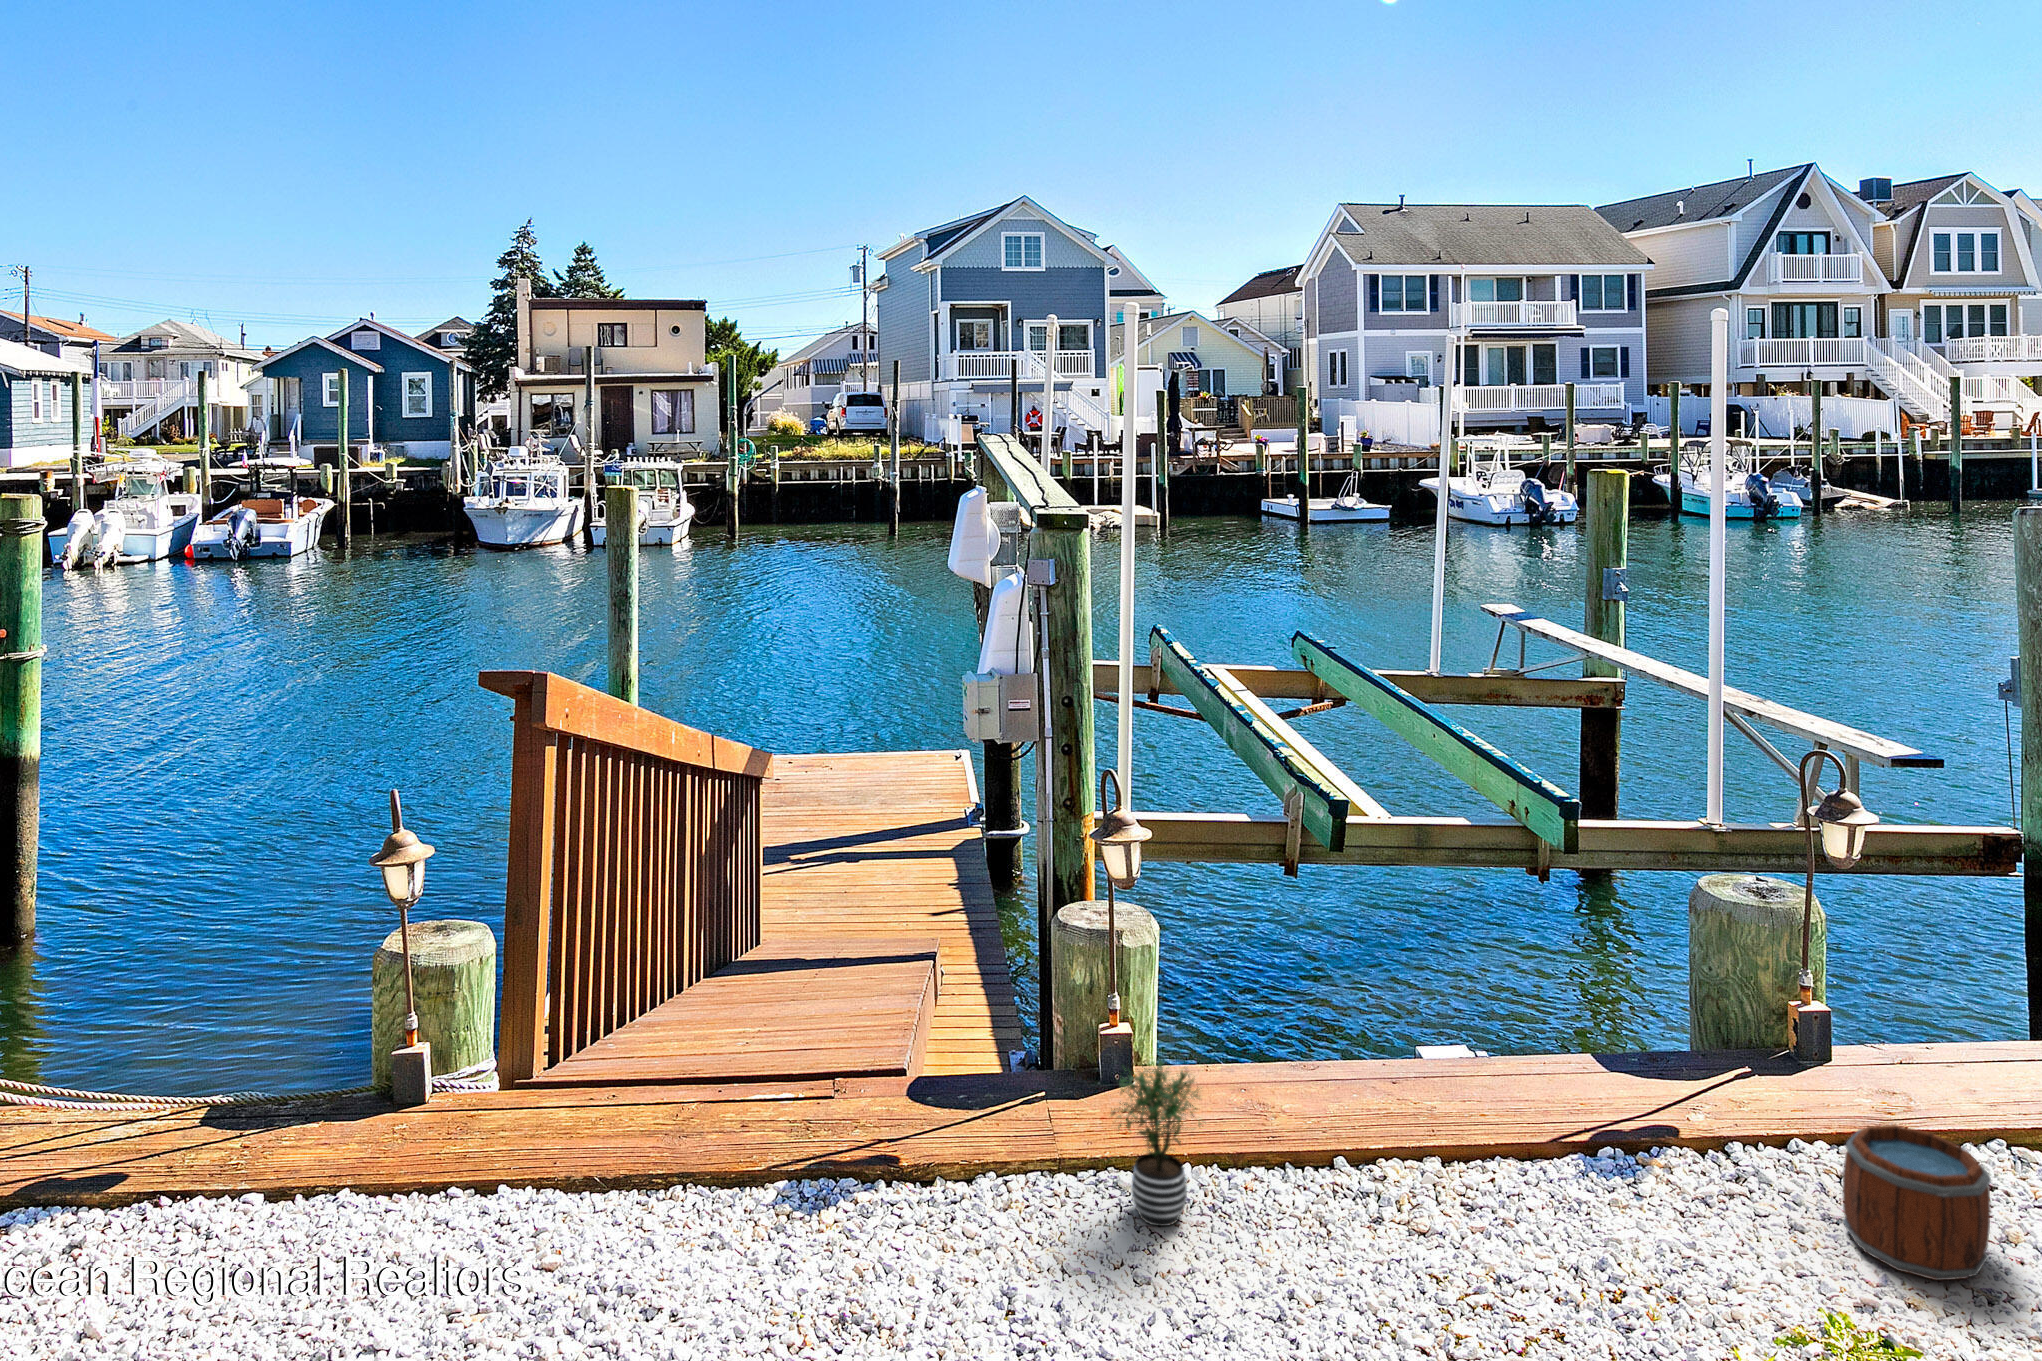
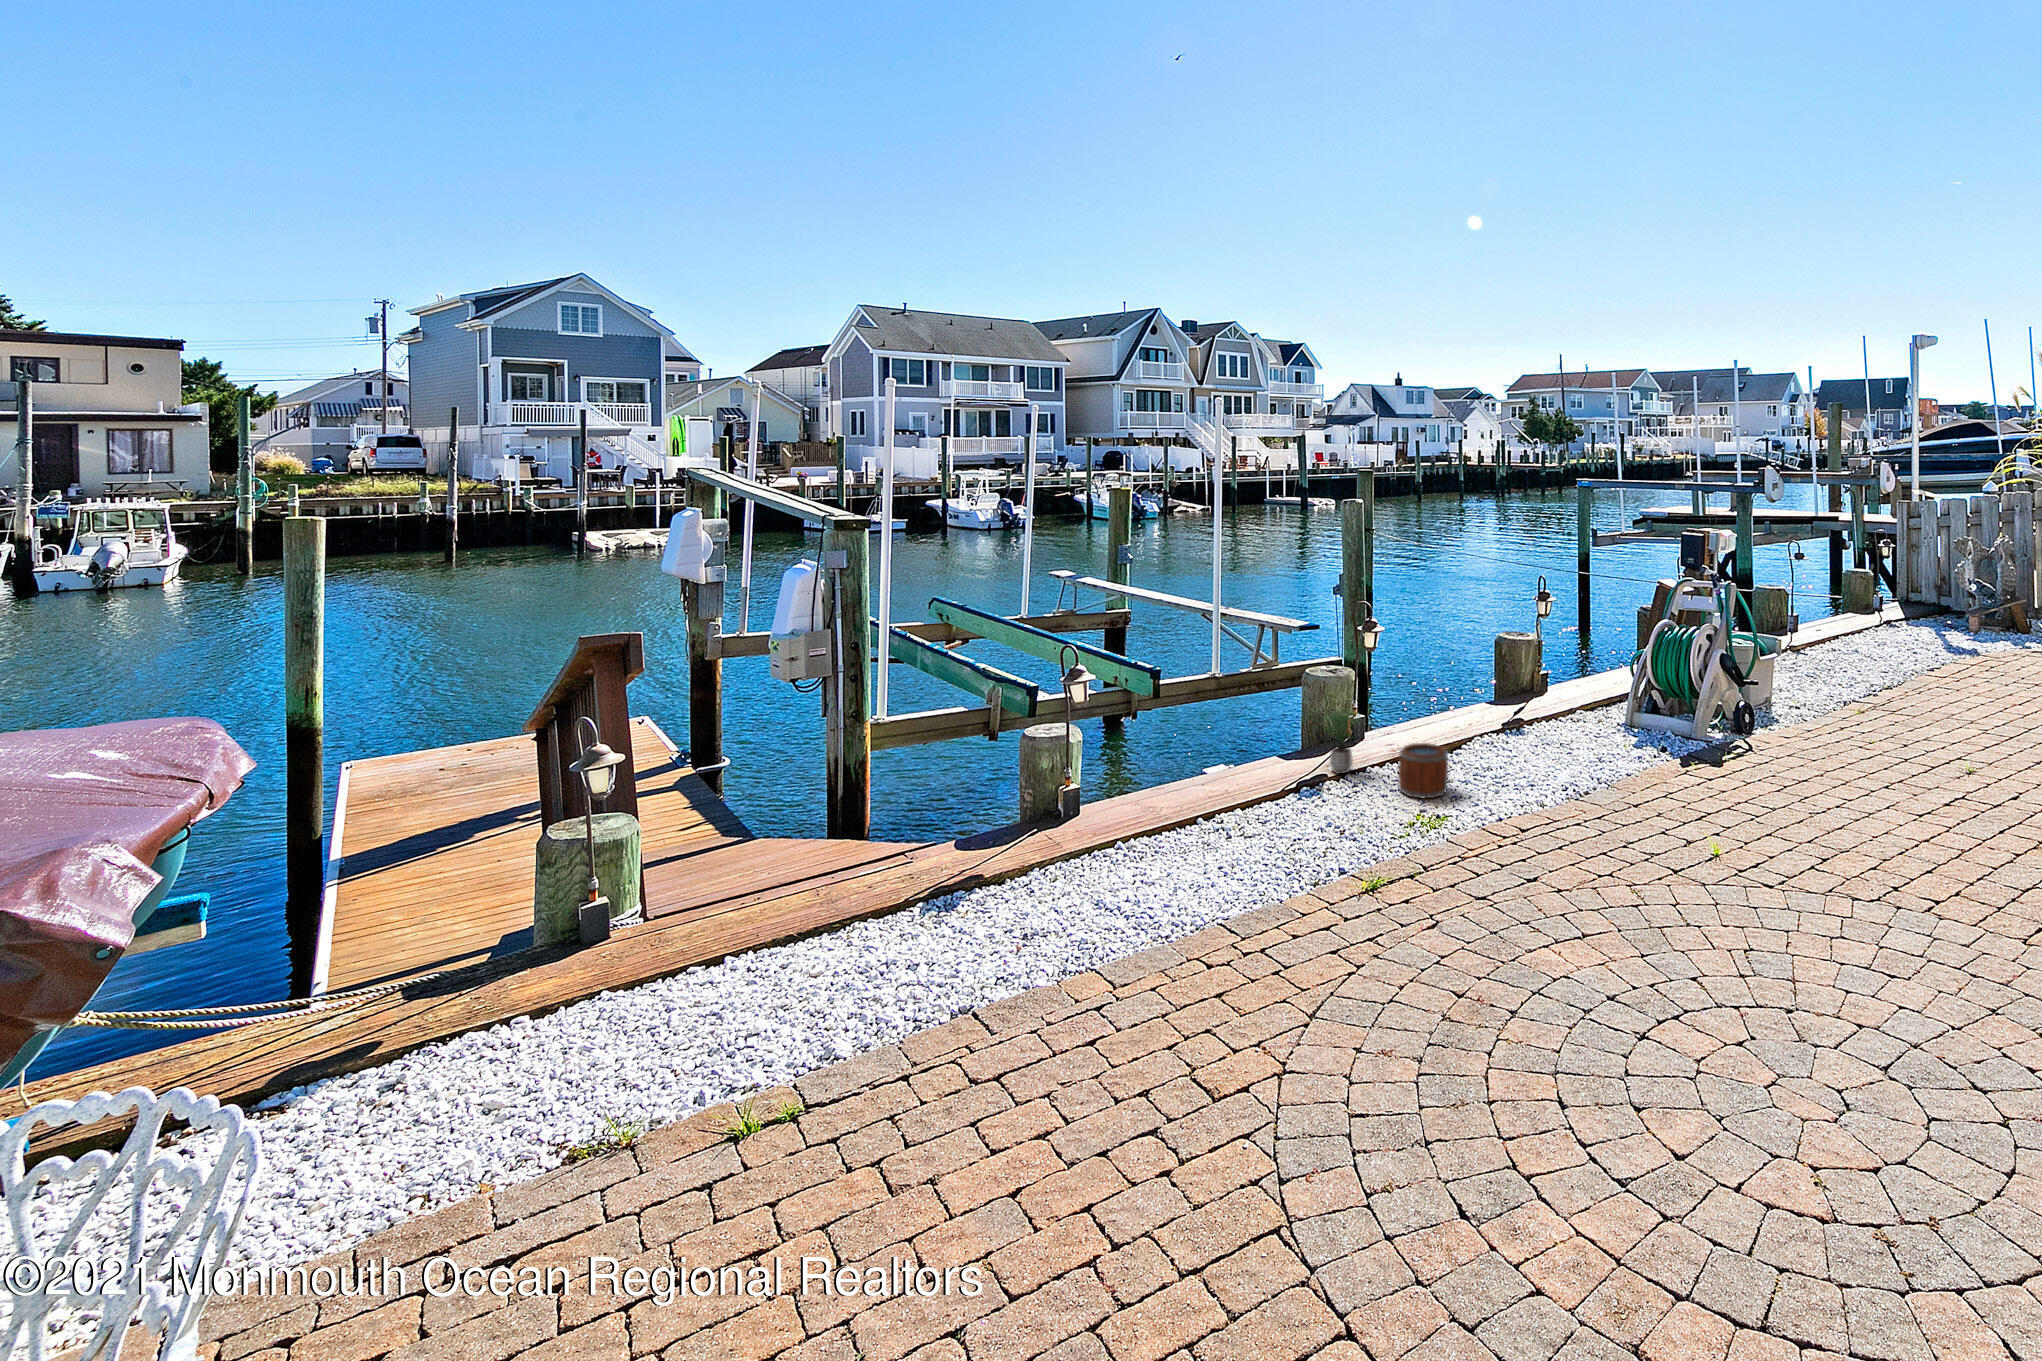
potted plant: present [1111,1060,1201,1226] -> present [1326,709,1360,774]

